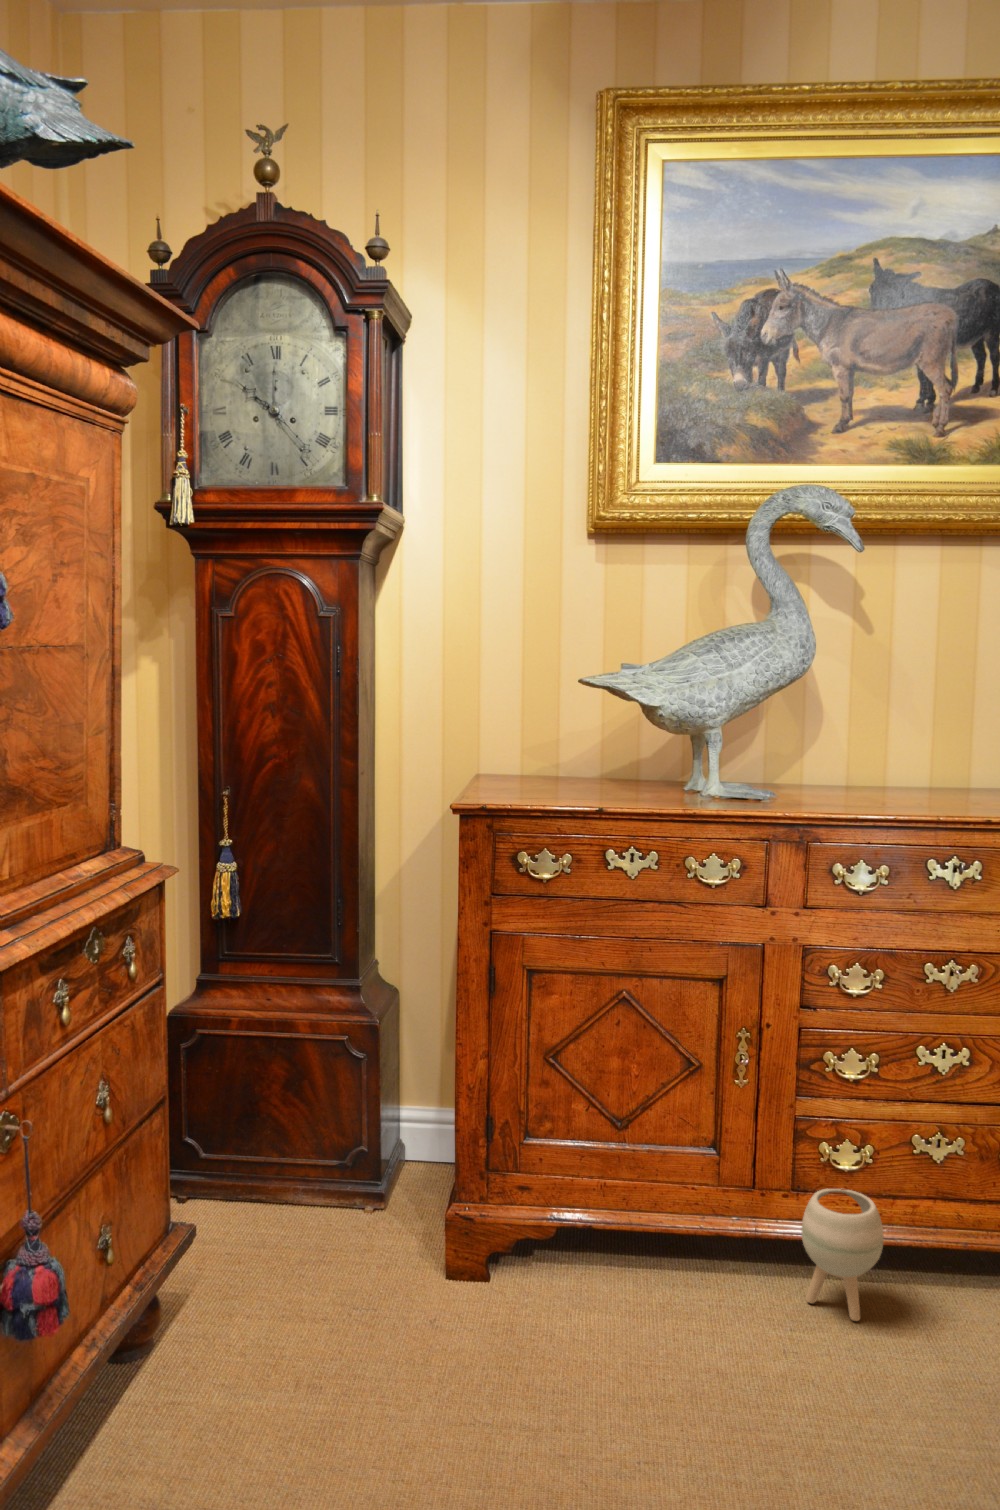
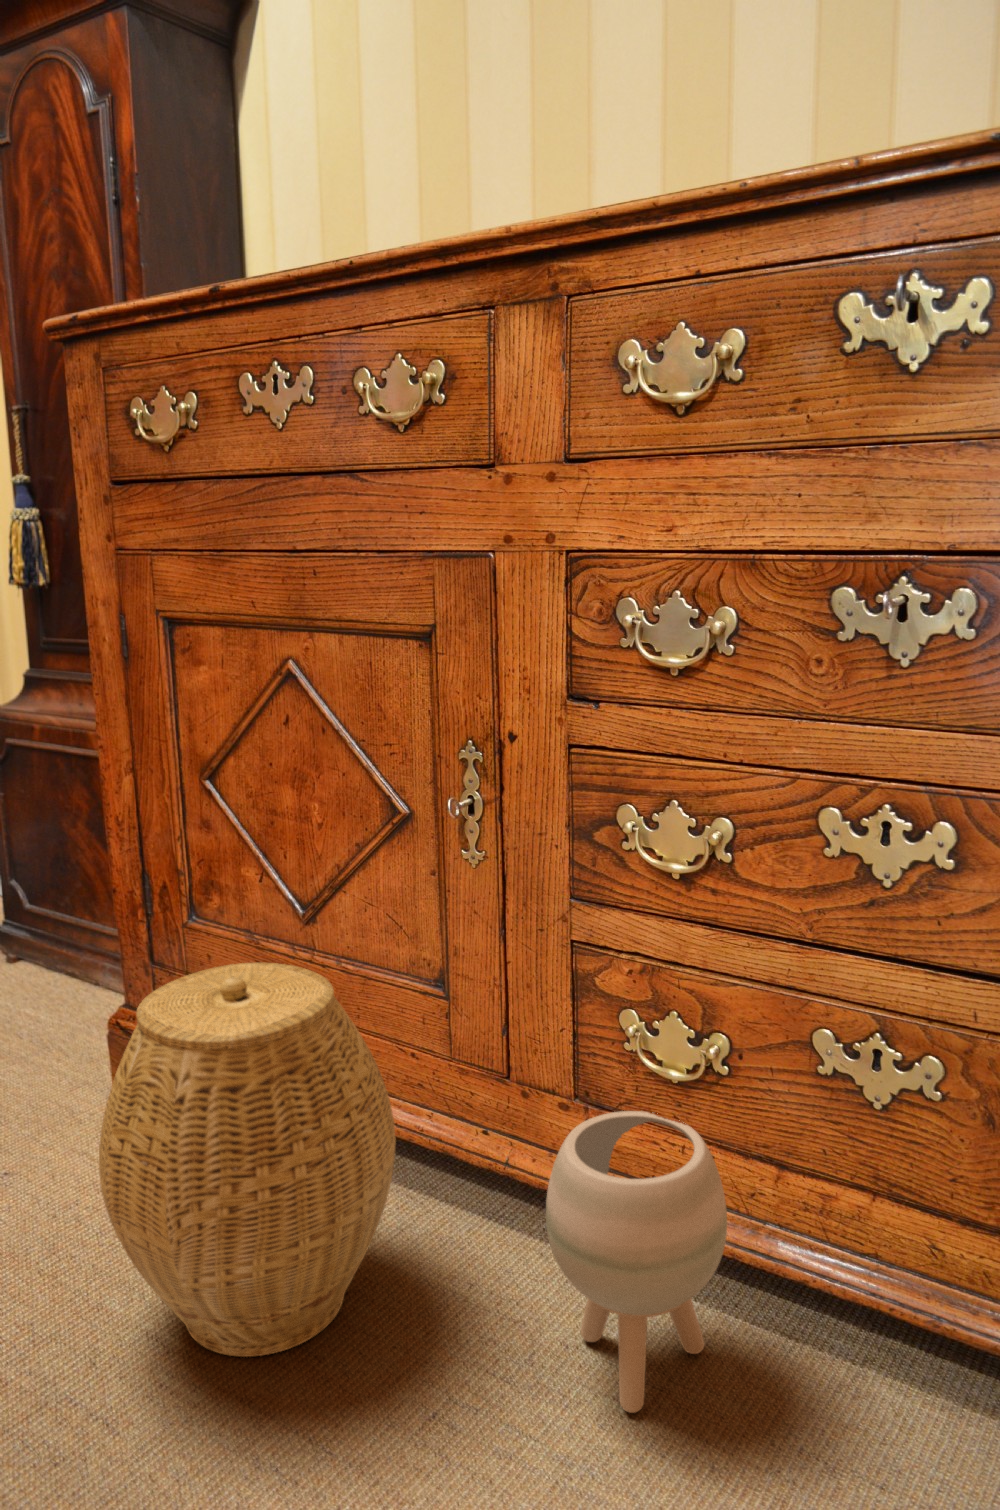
woven basket: none [598,1151,744,1354] -> present [99,963,396,1357]

